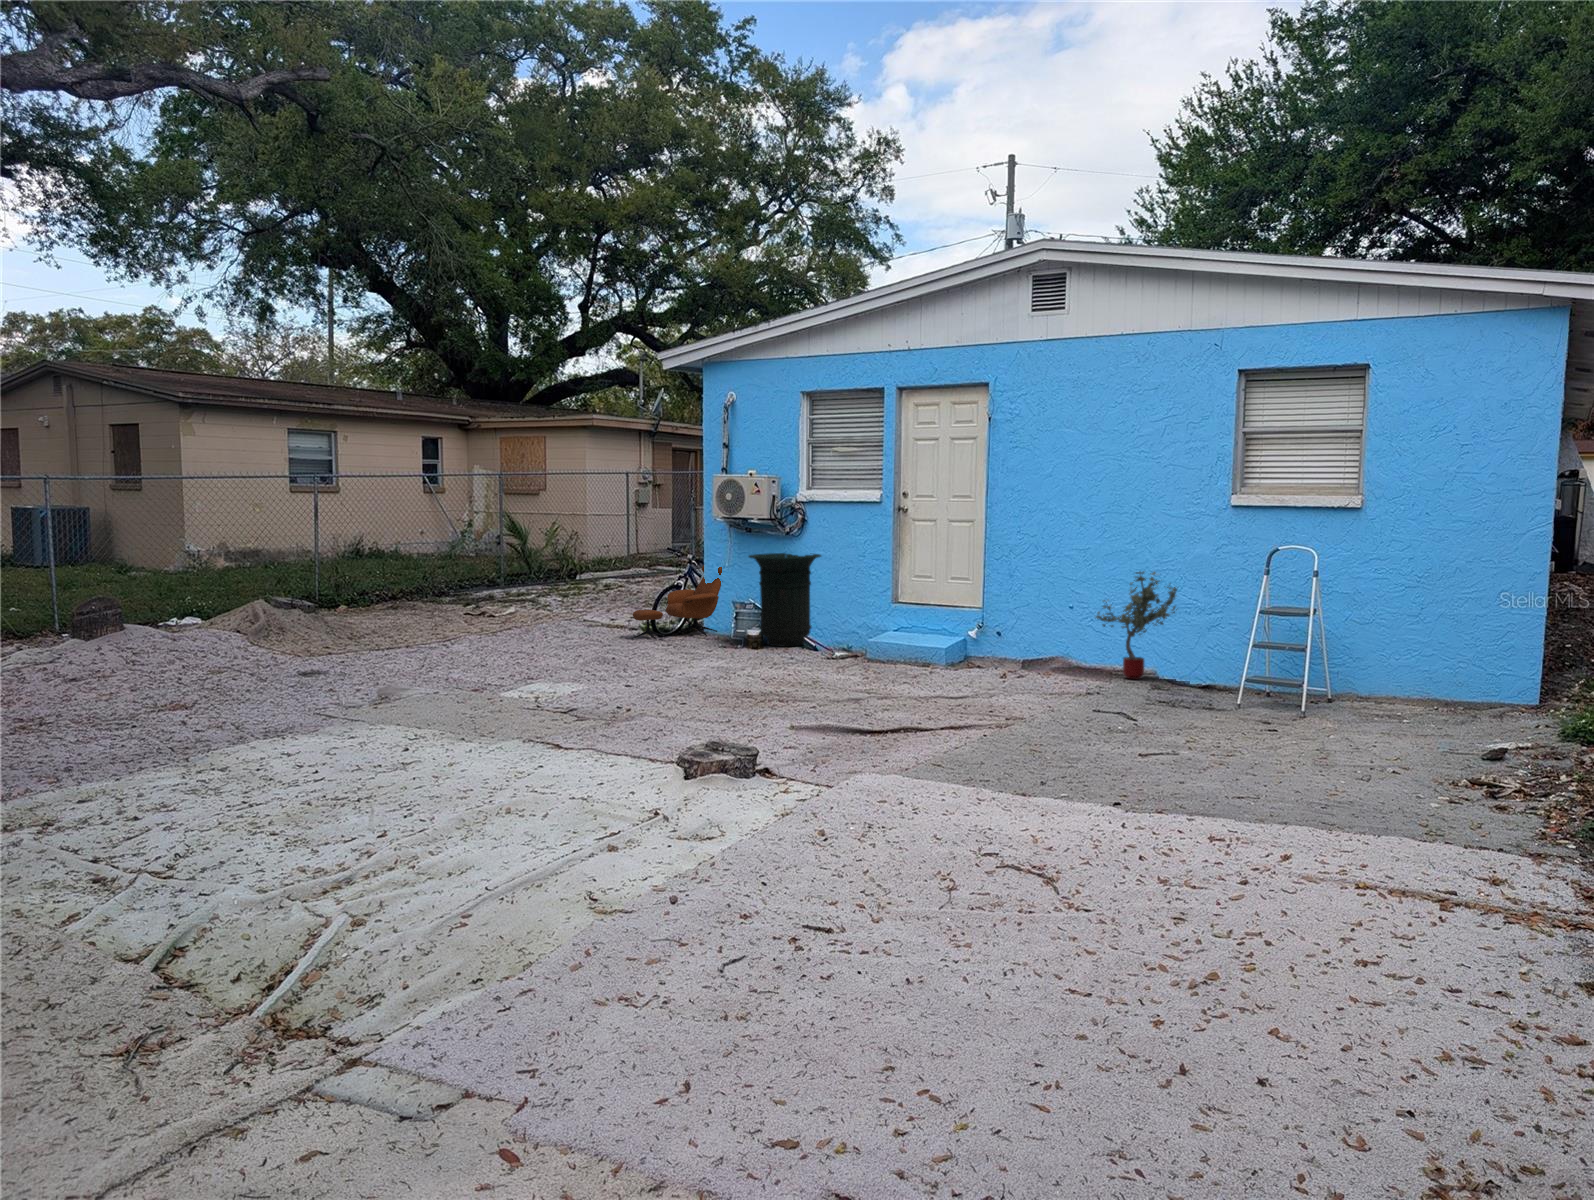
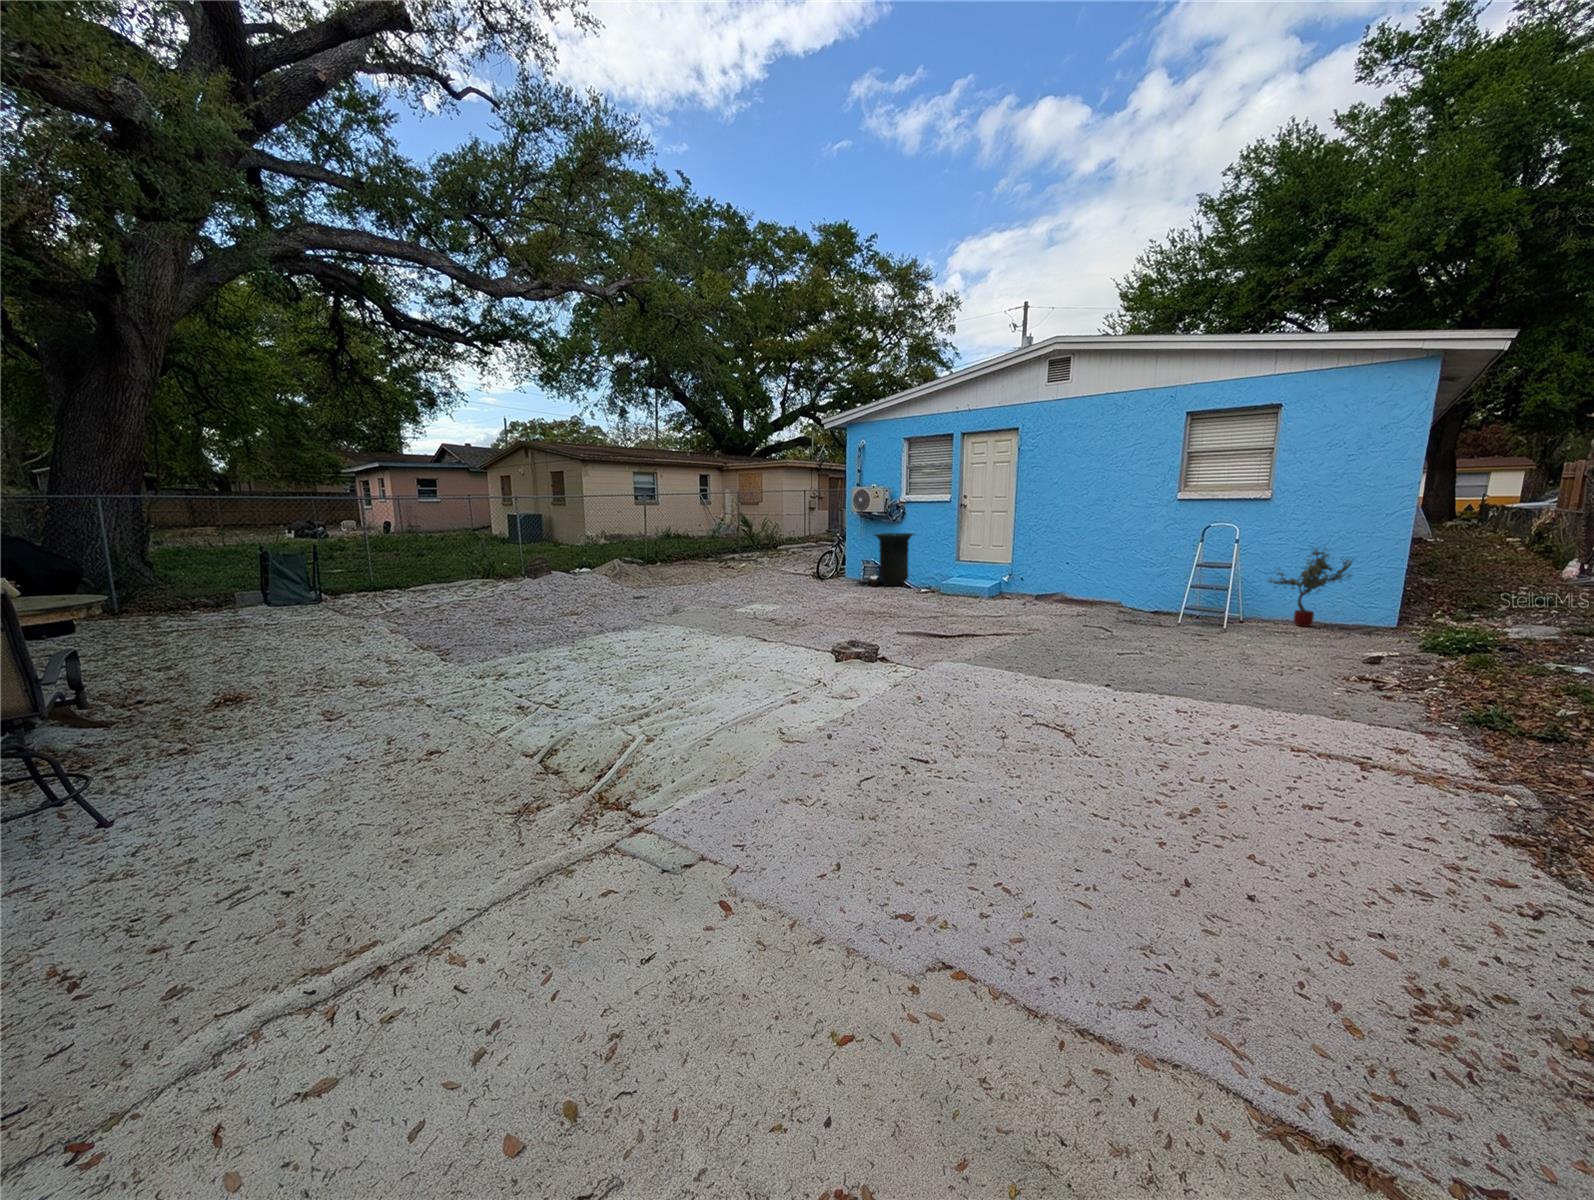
lounge chair: present [631,565,722,640] -> none [807,539,859,582]
potted tree: present [1096,571,1177,679] -> present [1269,548,1354,627]

